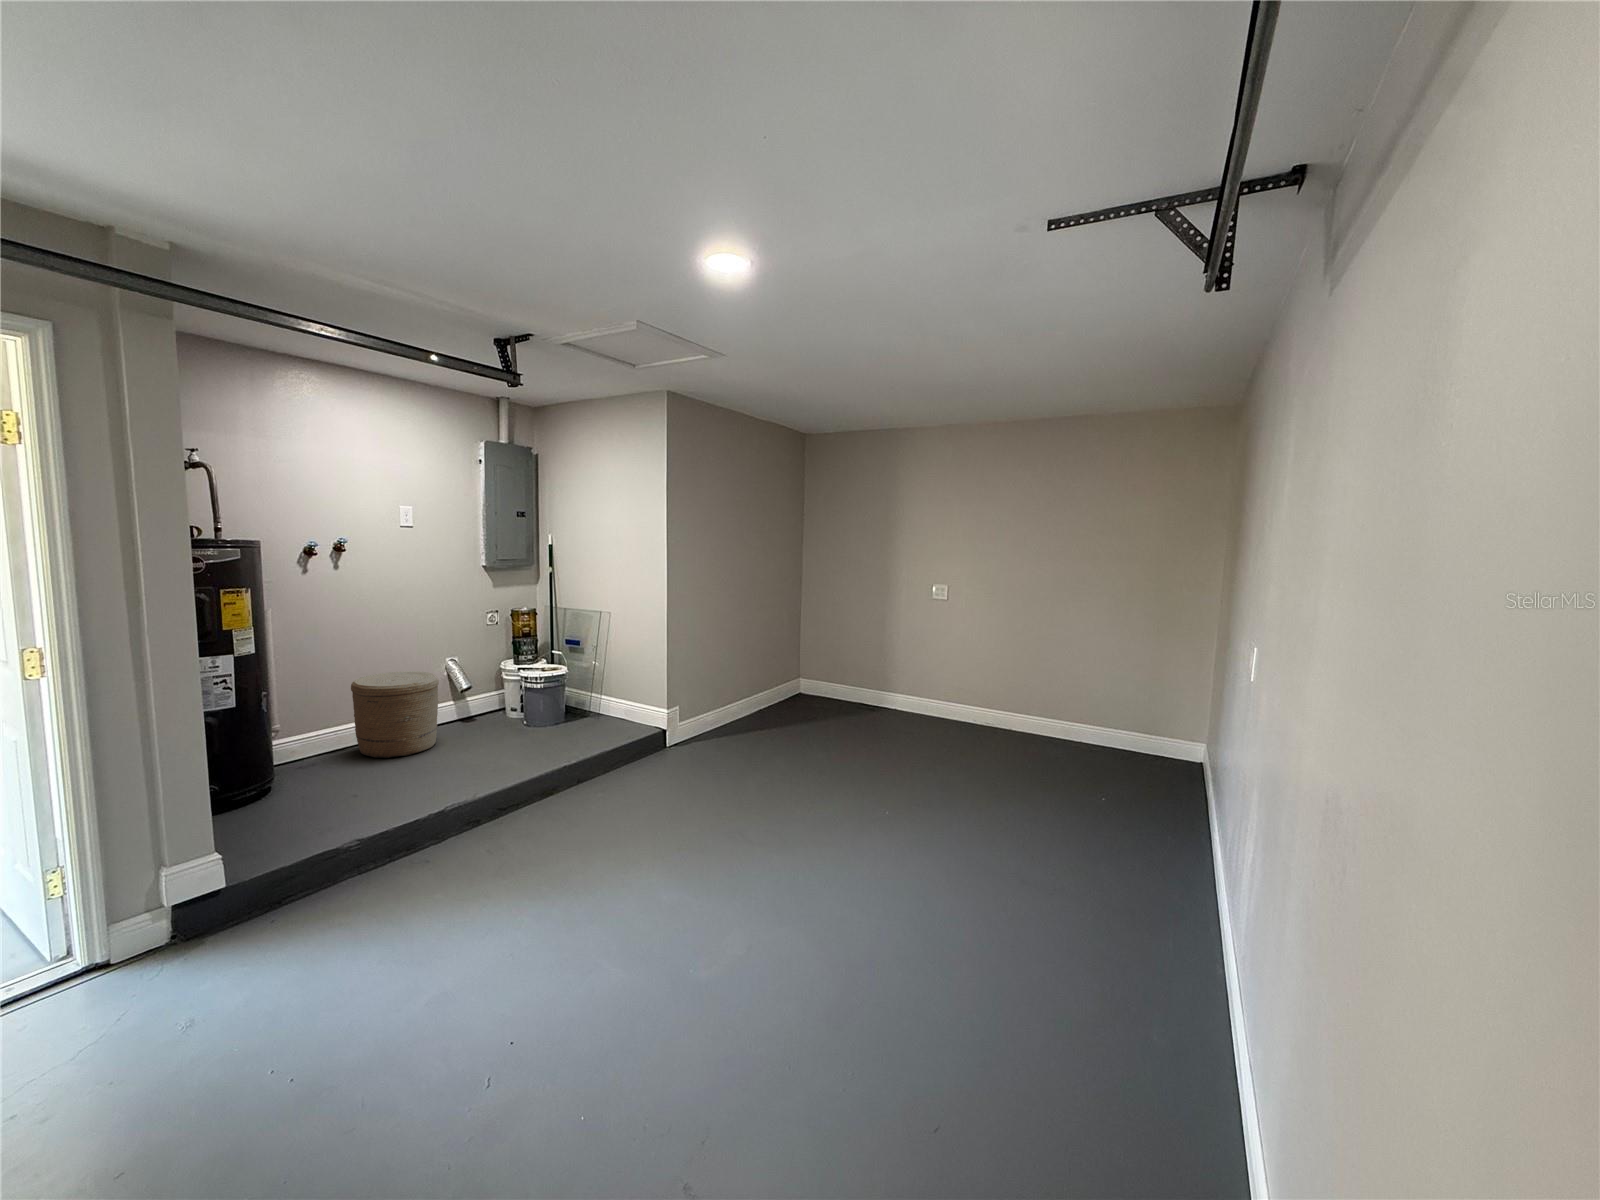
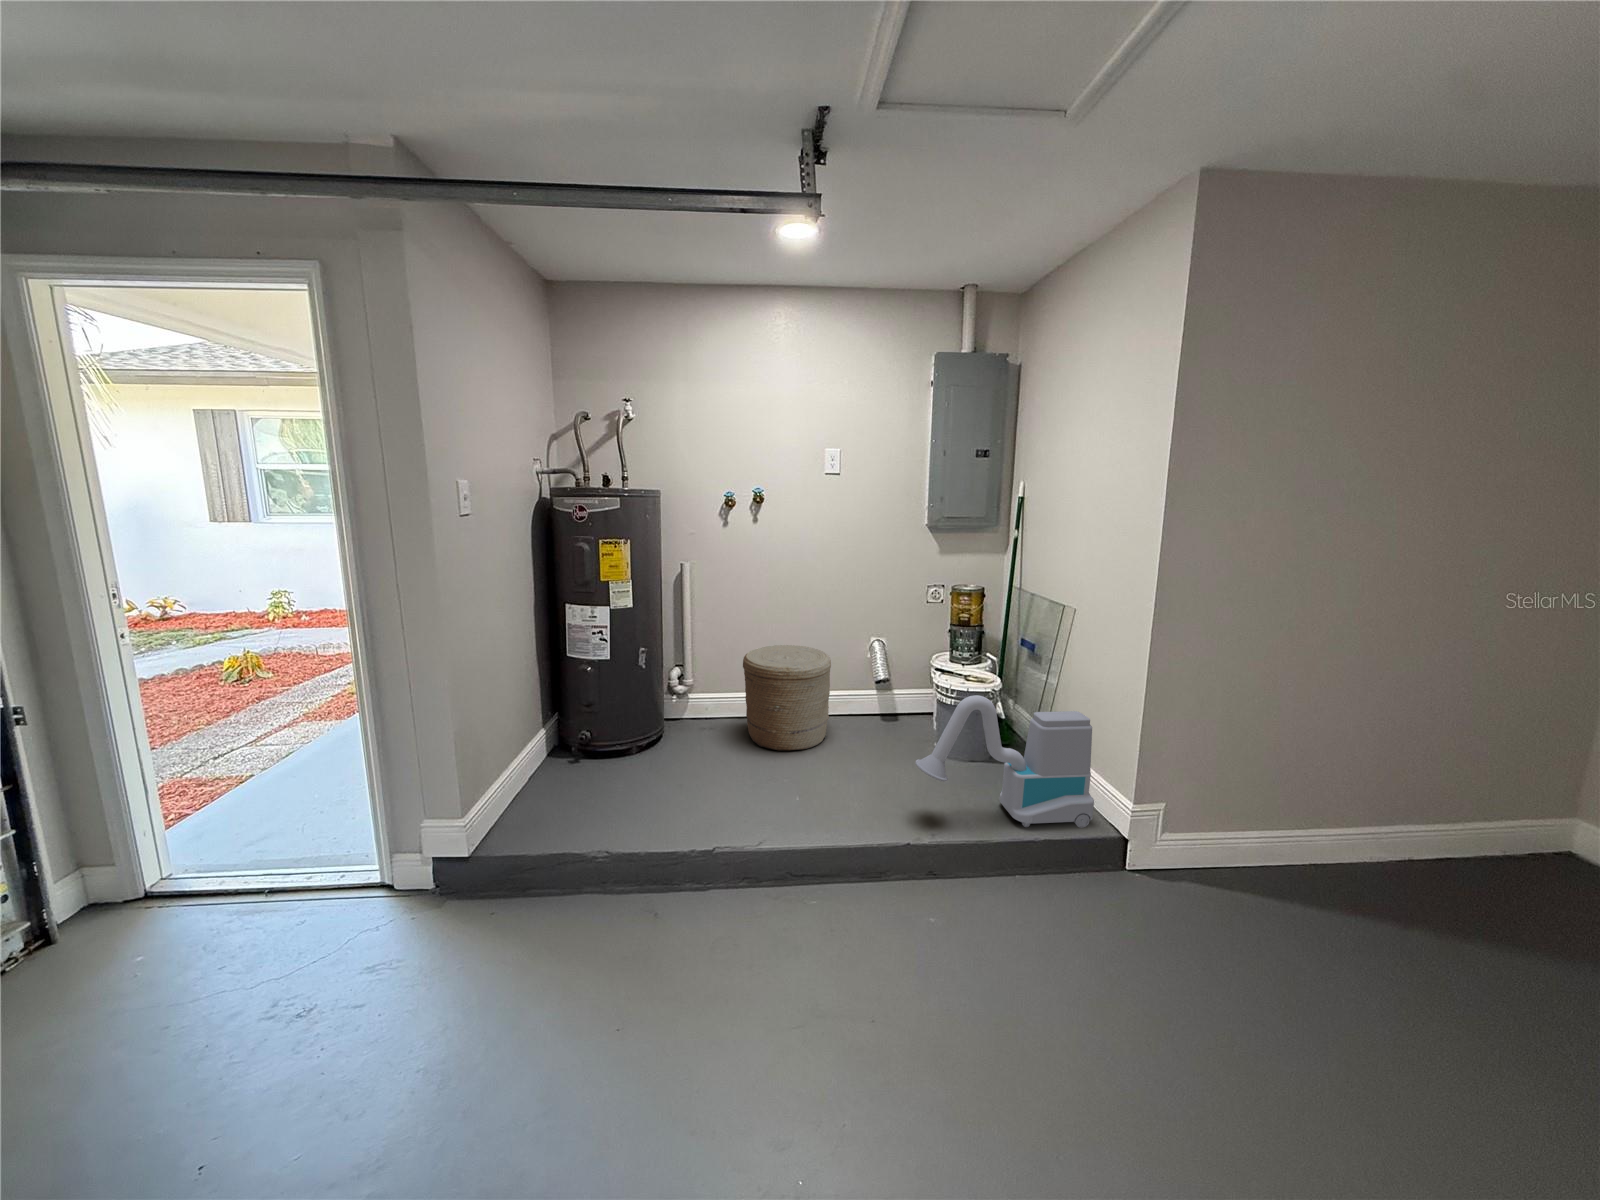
vacuum cleaner: none [548,665,640,737] -> present [915,695,1094,828]

